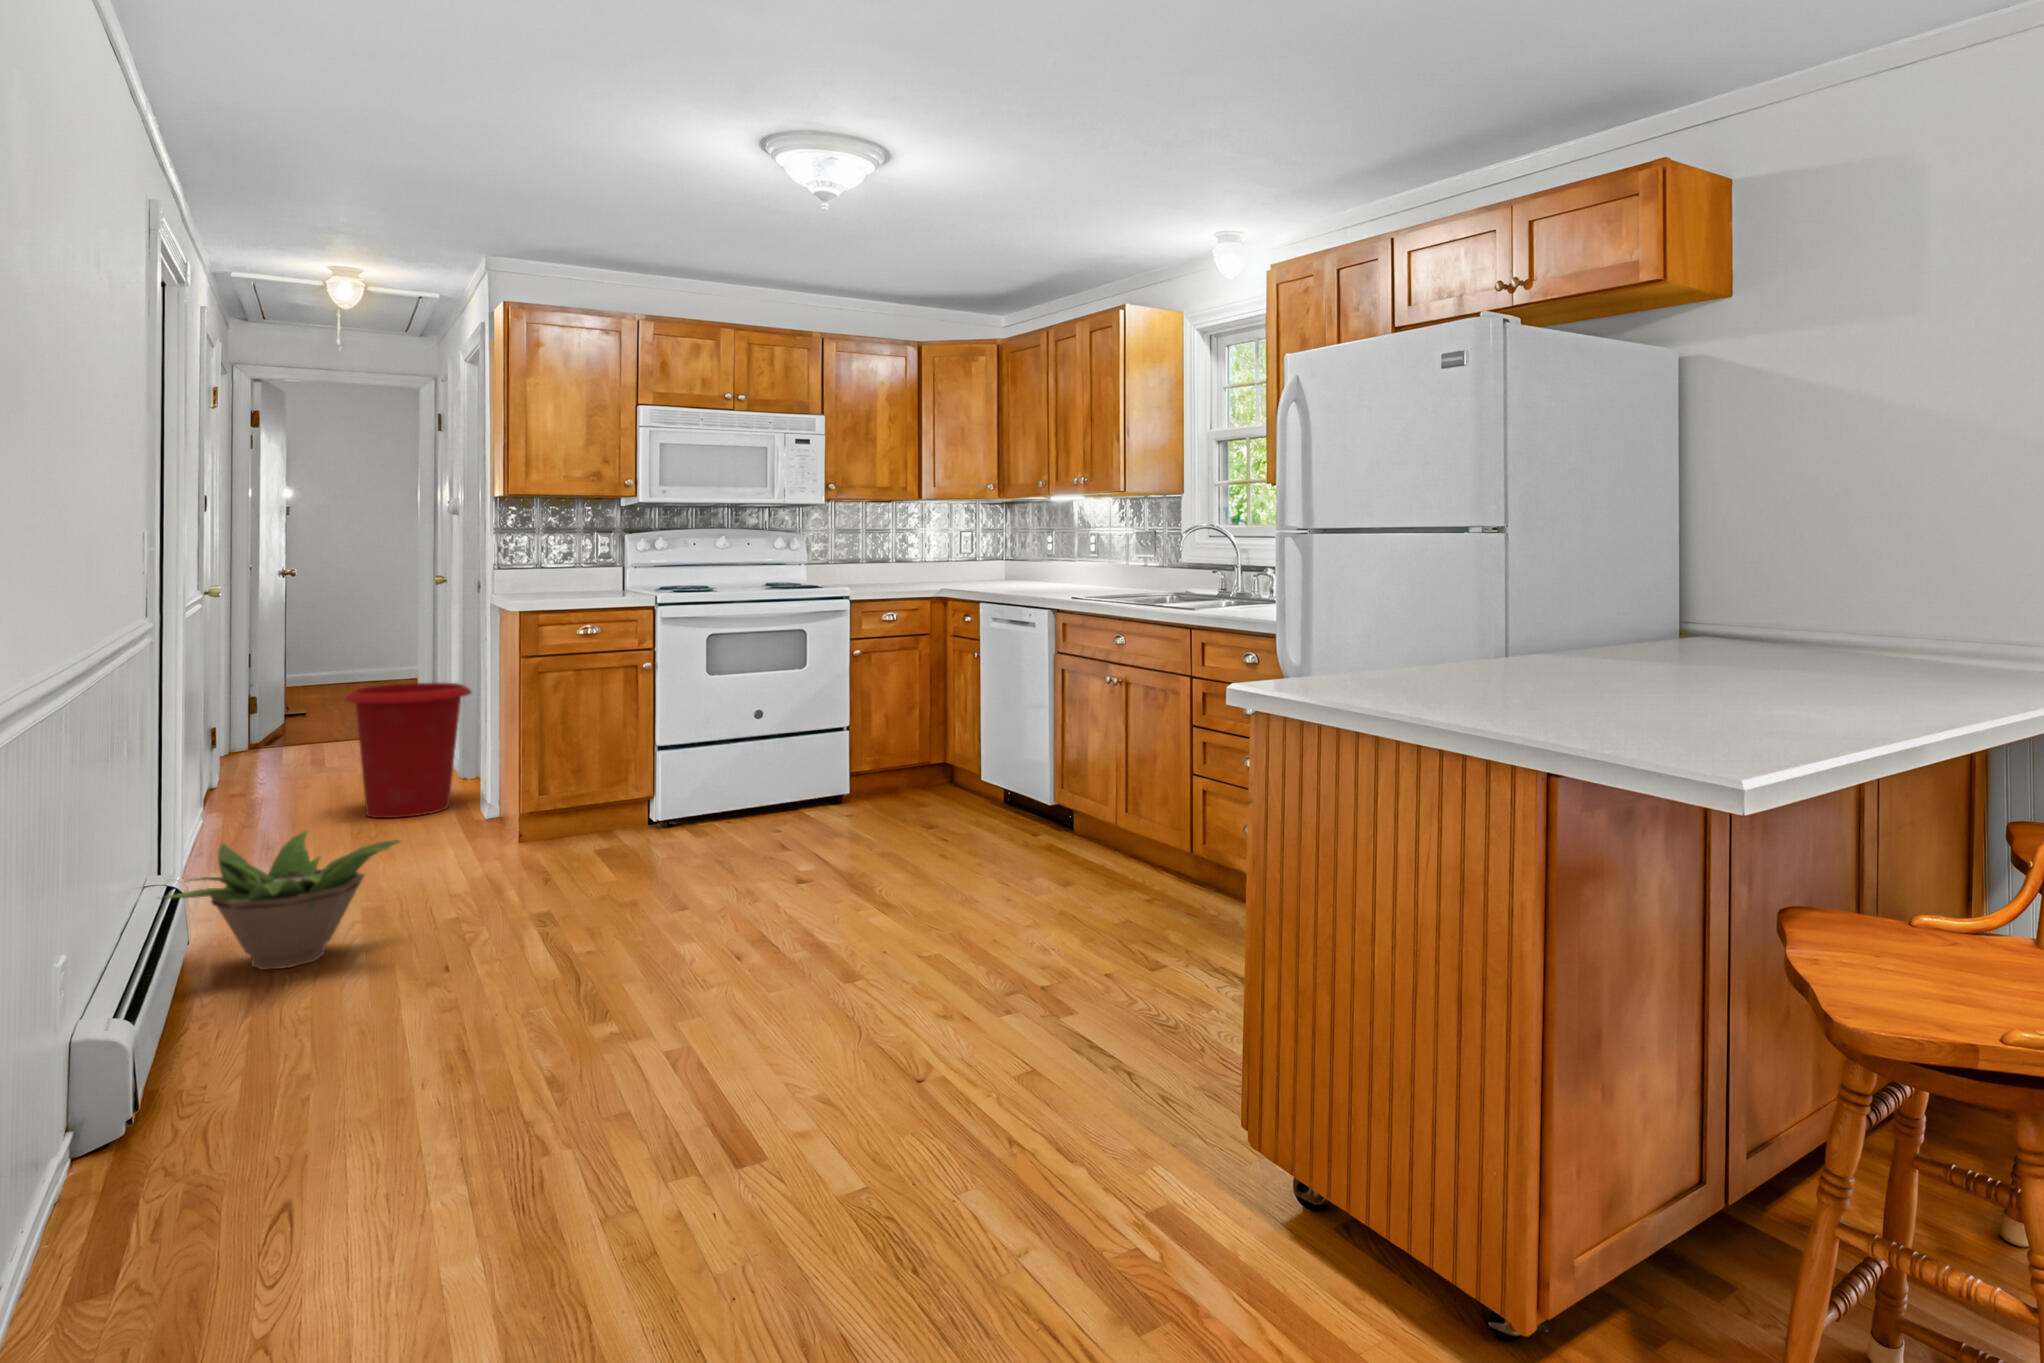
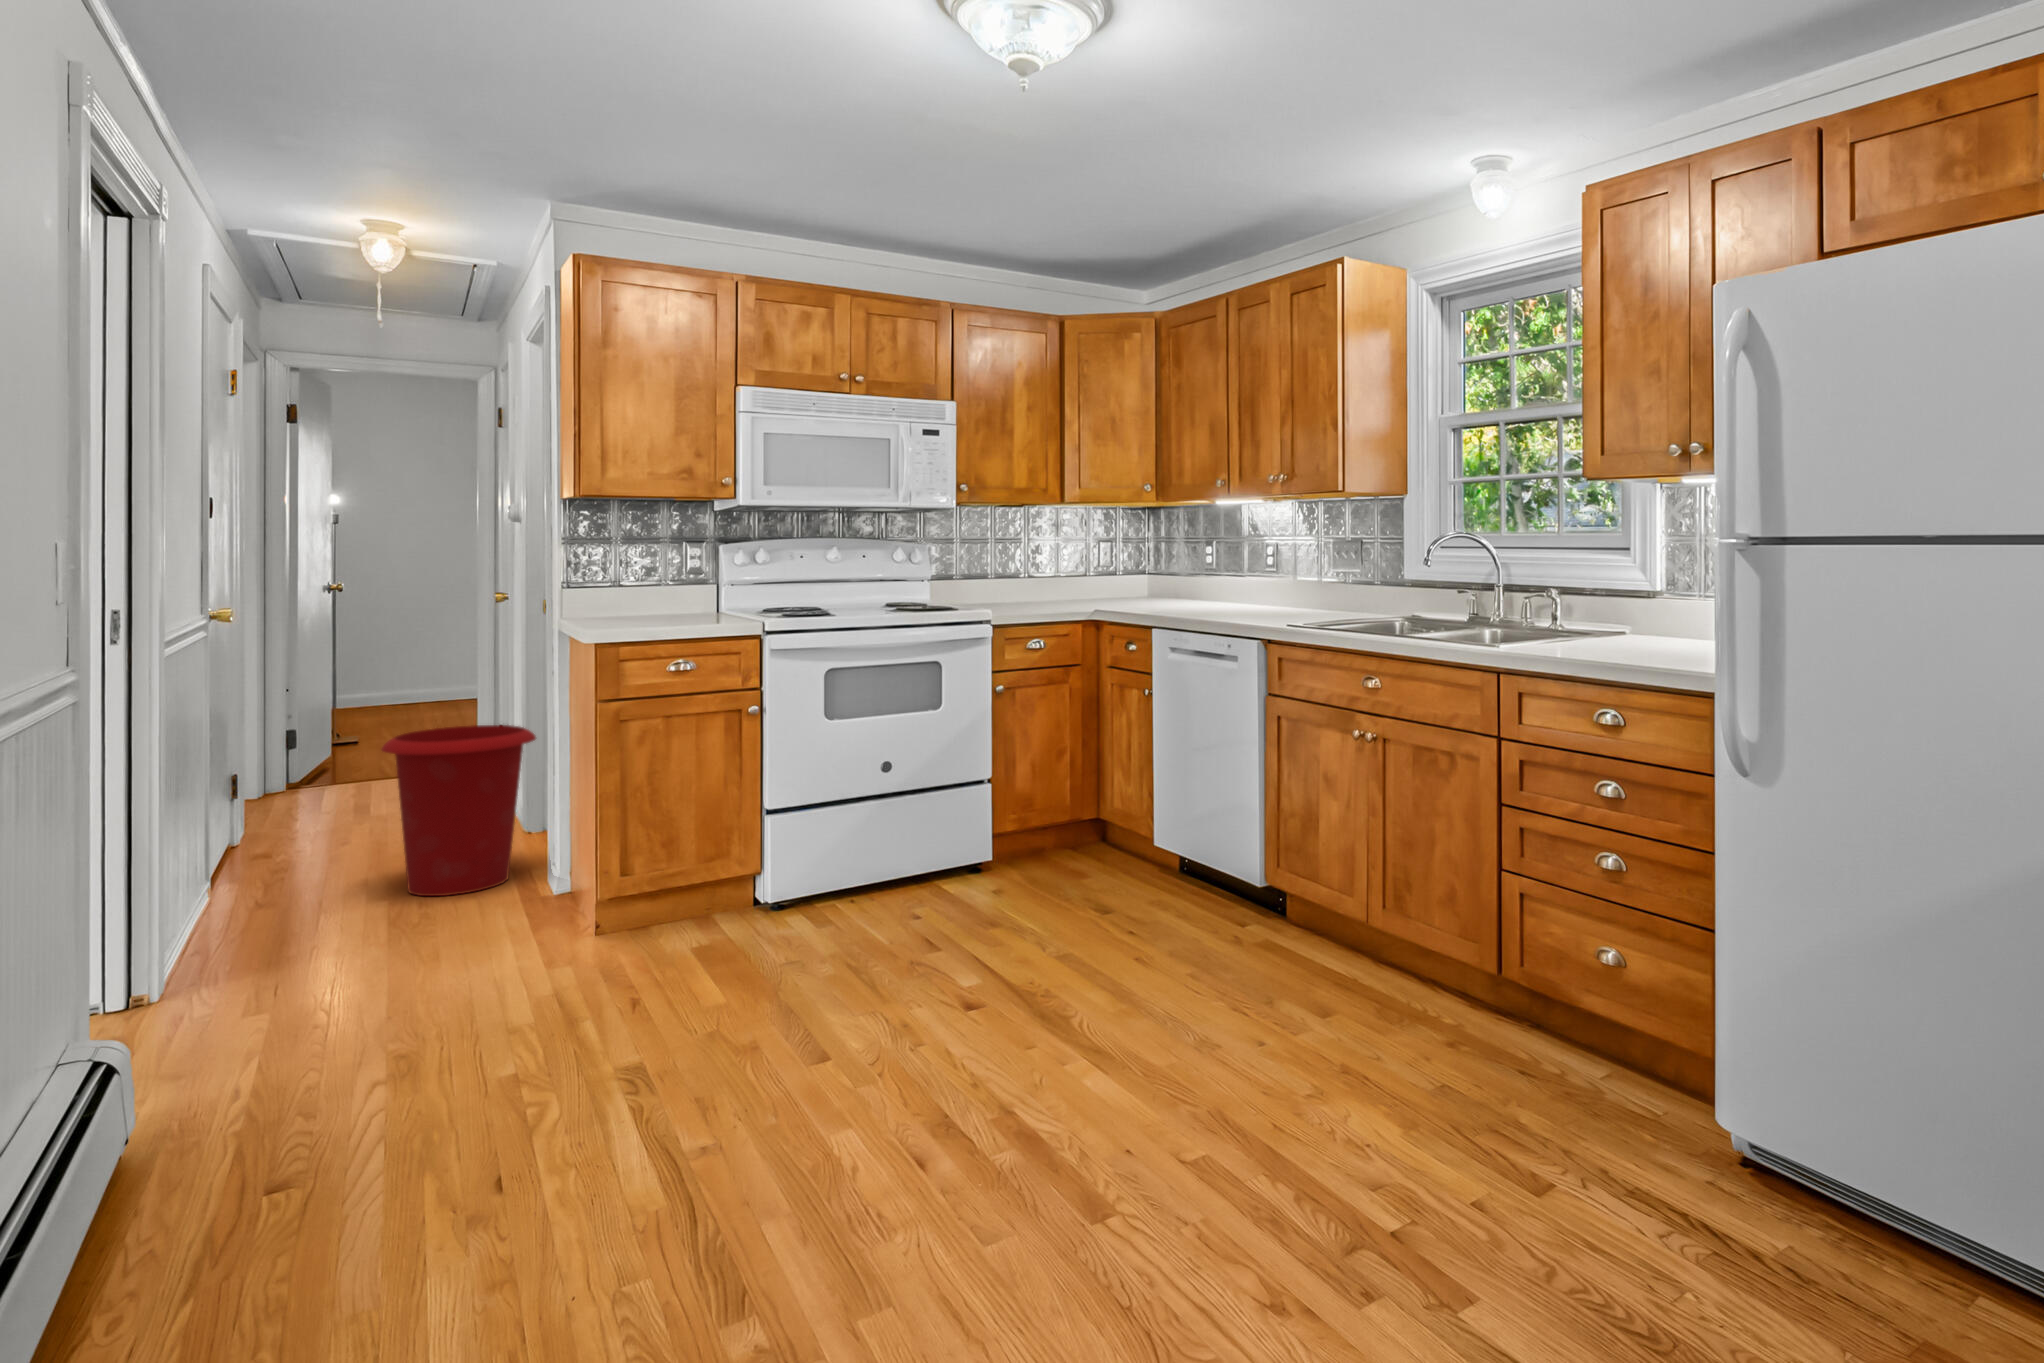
decorative plant: present [158,831,401,970] -> none [72,960,440,1184]

